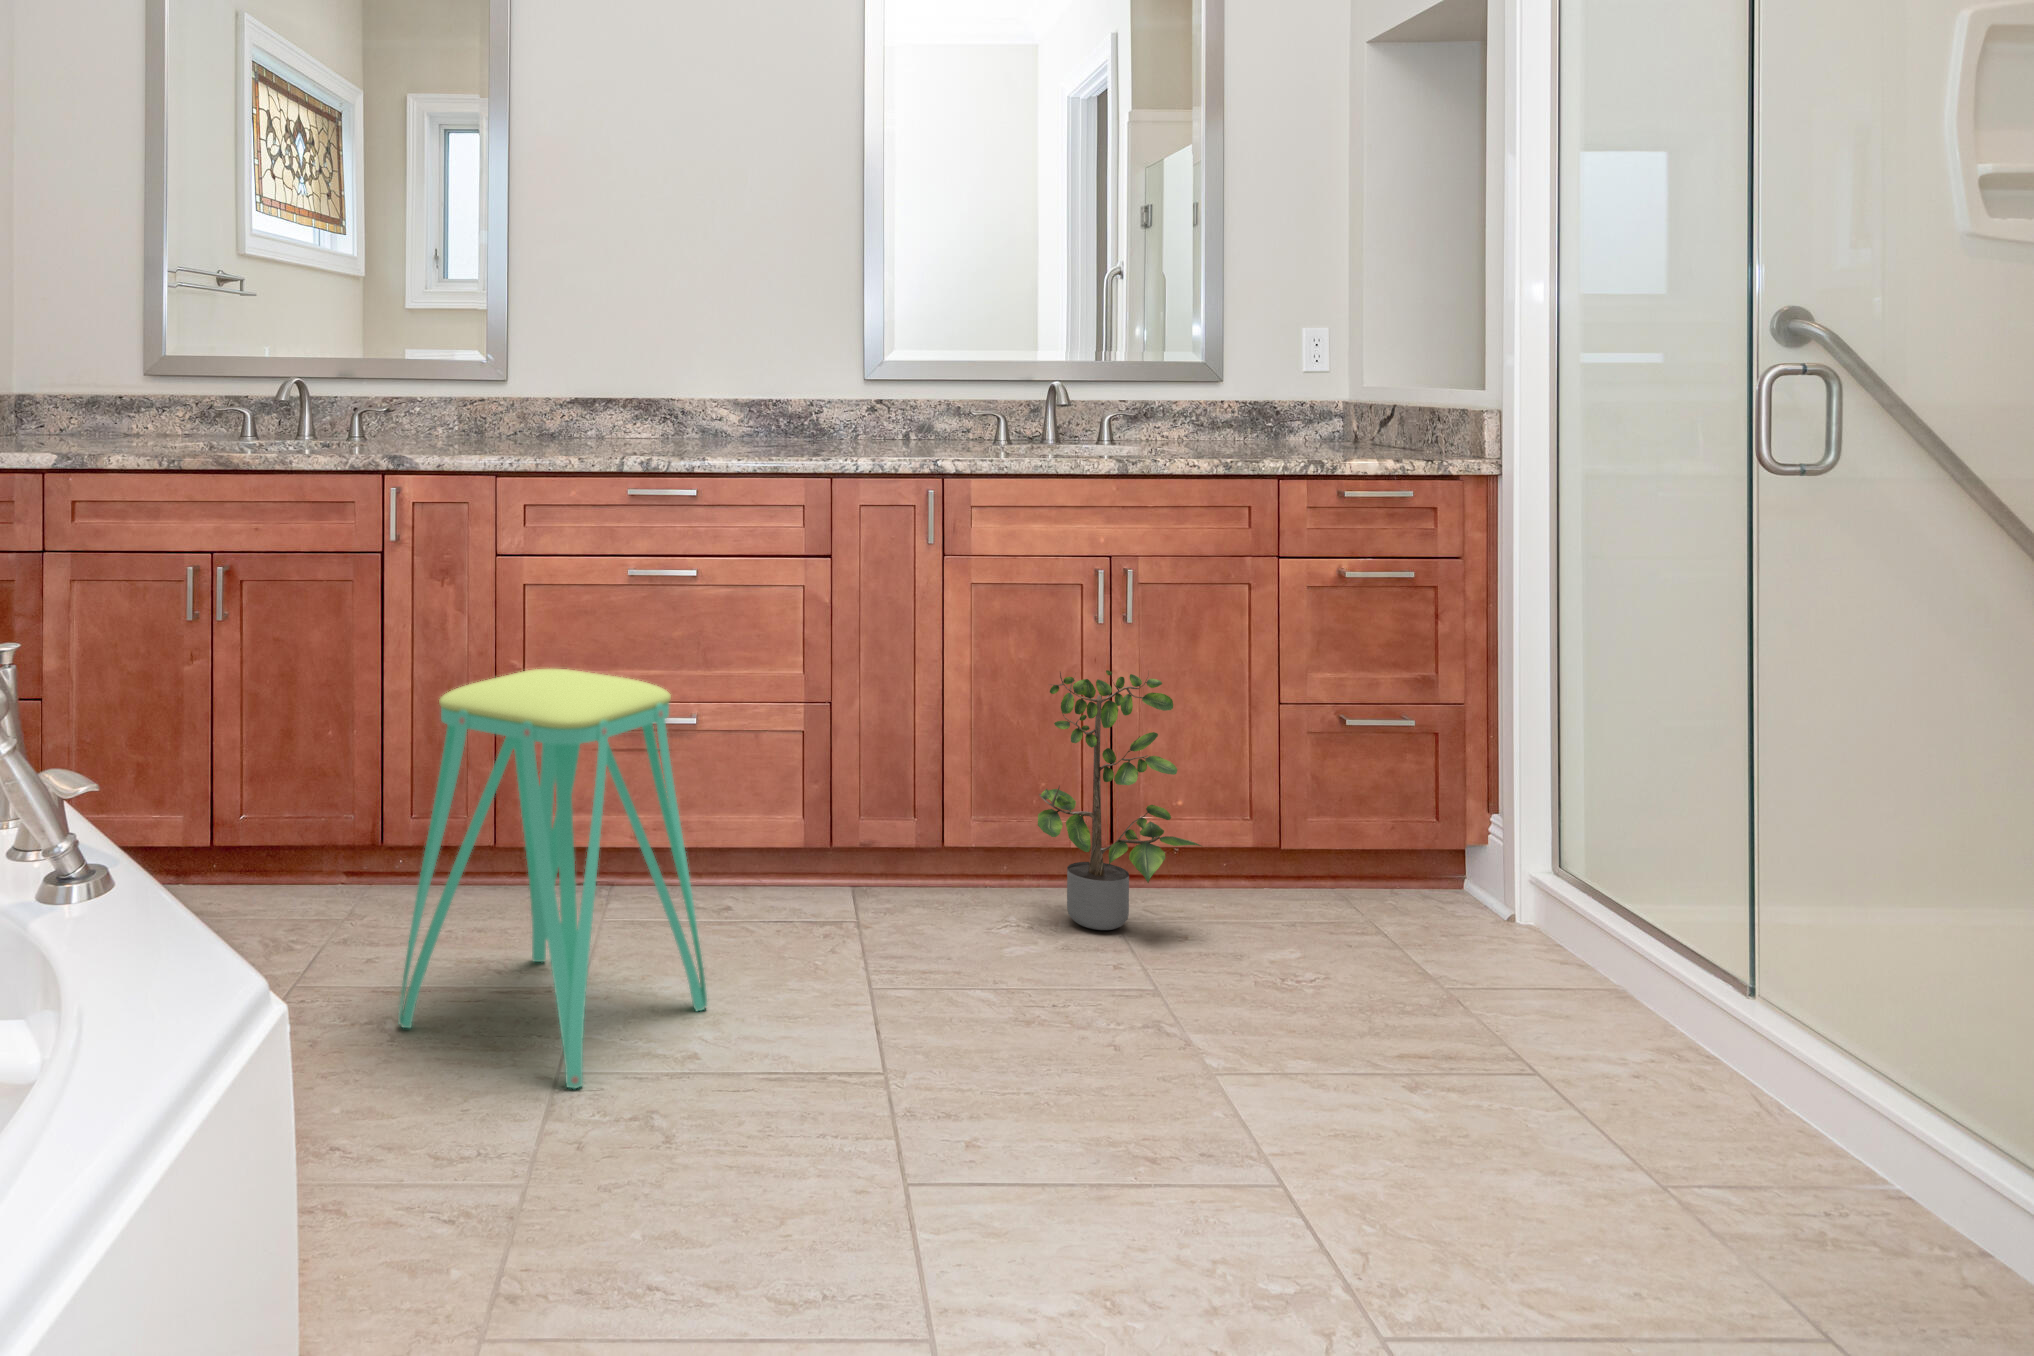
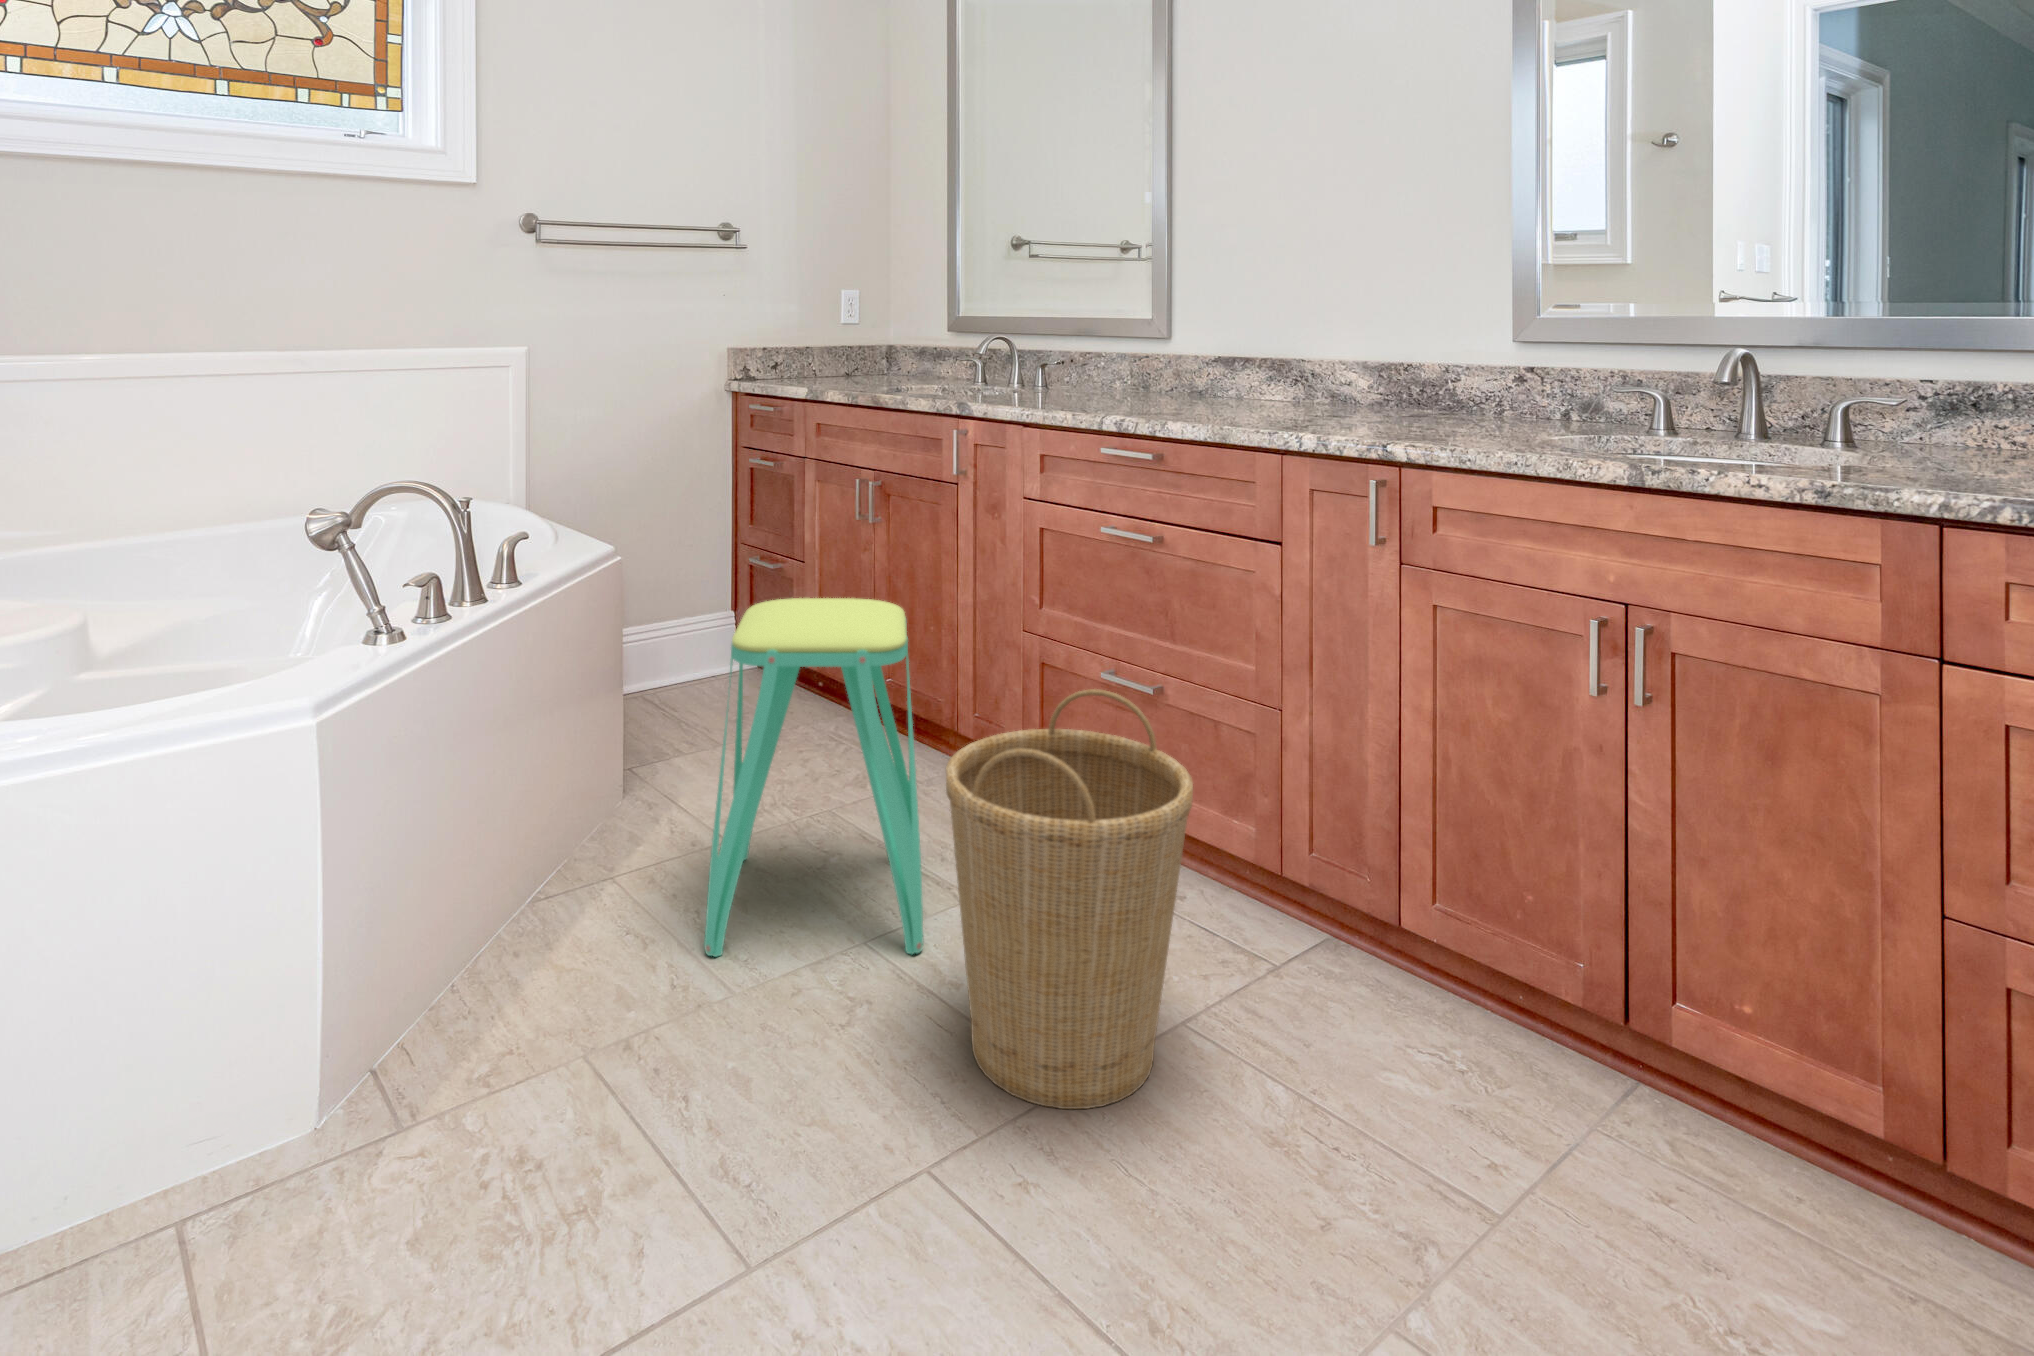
potted plant: present [1038,670,1201,930] -> none [1390,746,1592,1126]
basket: none [796,689,1015,1039] -> present [946,689,1193,1109]

